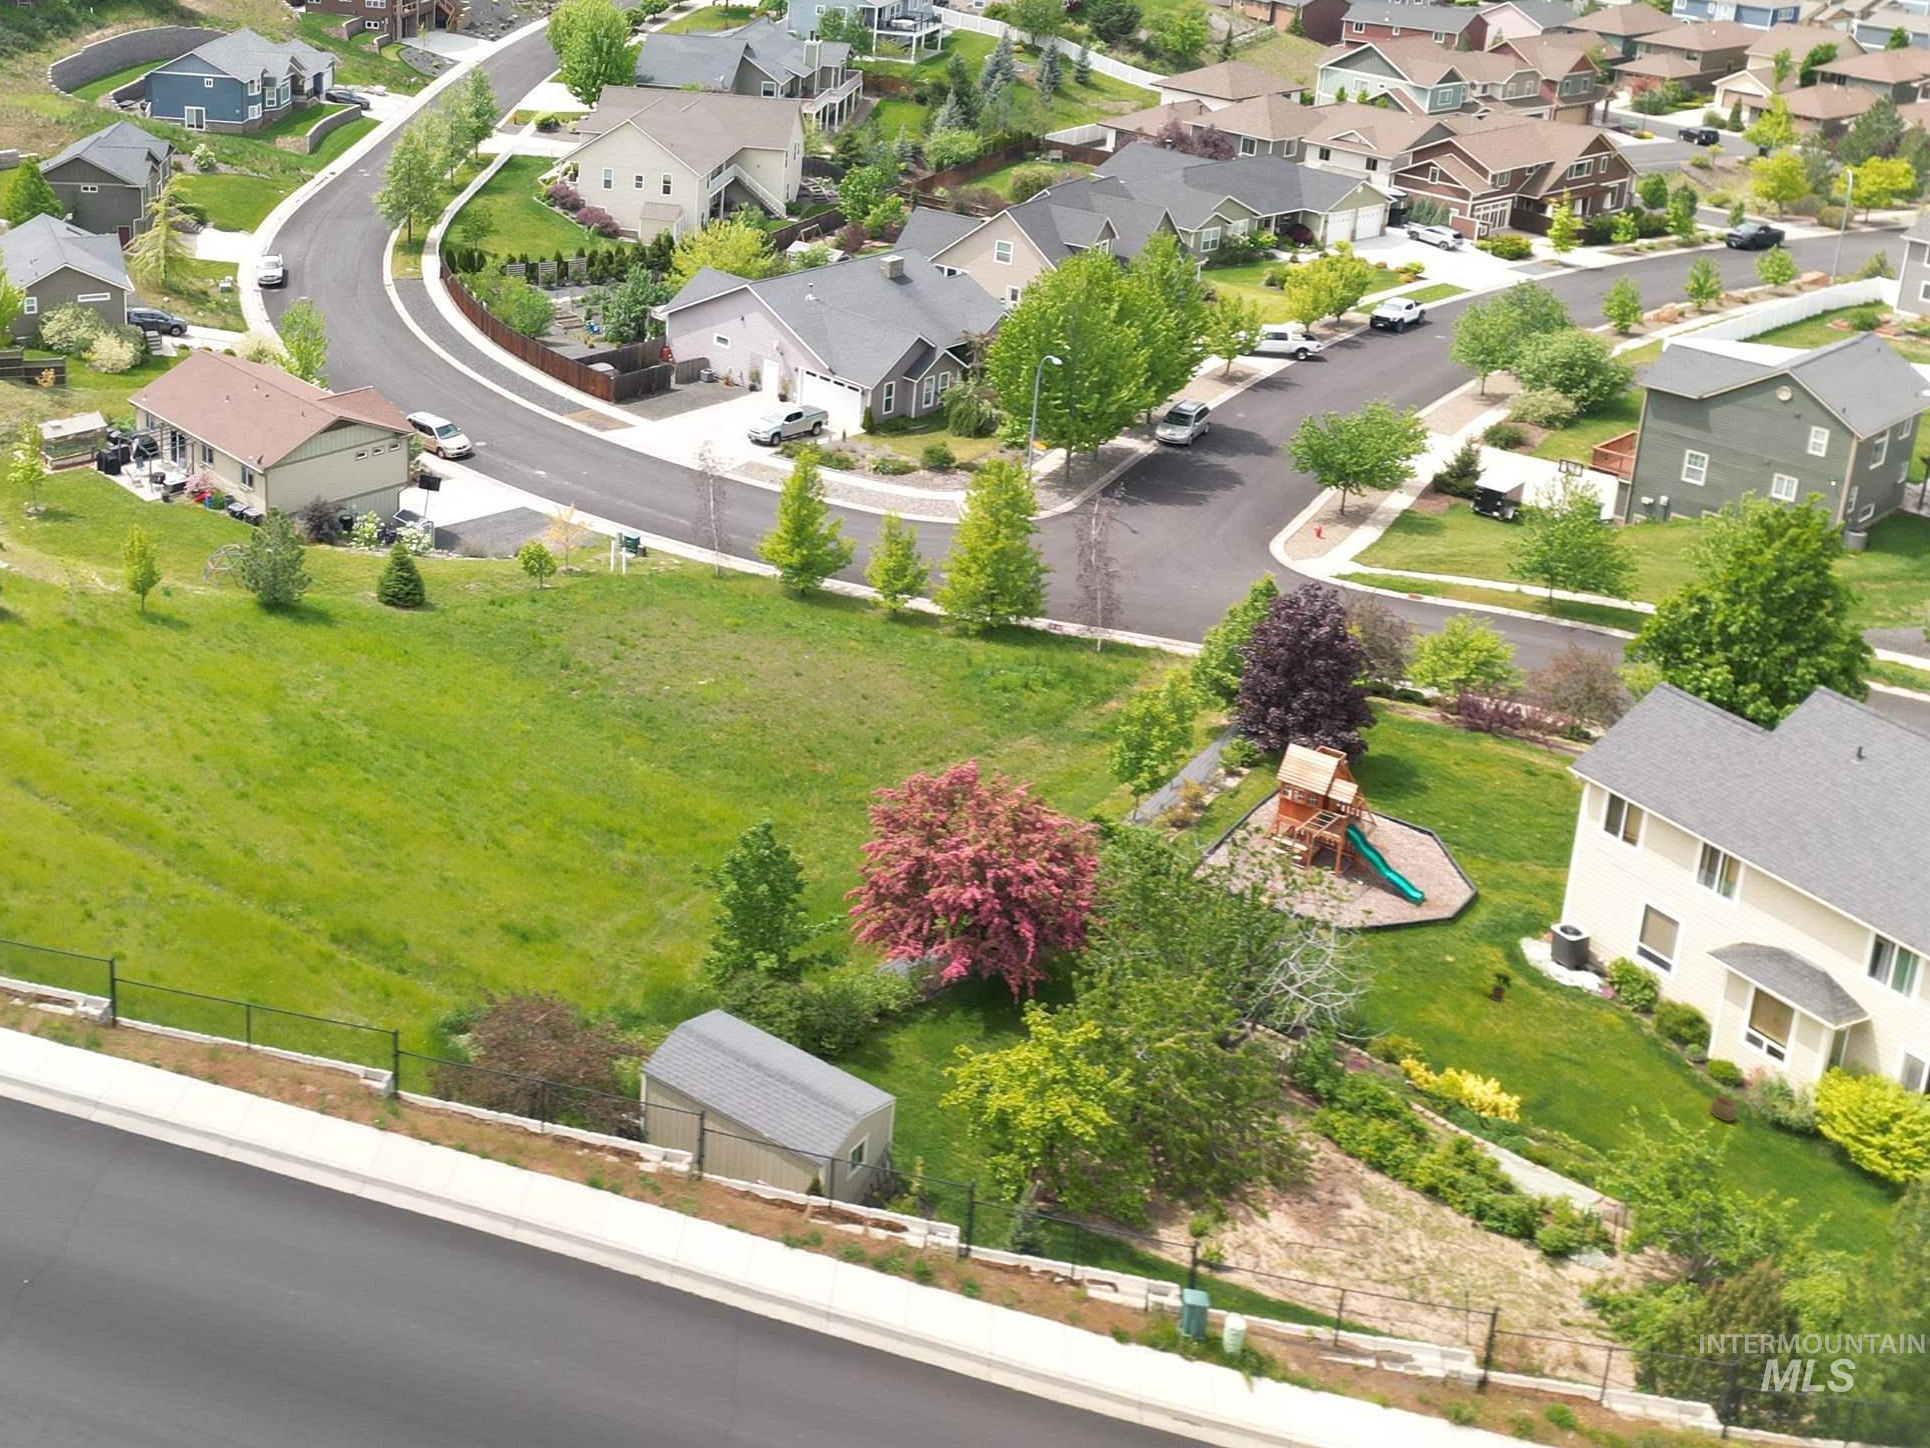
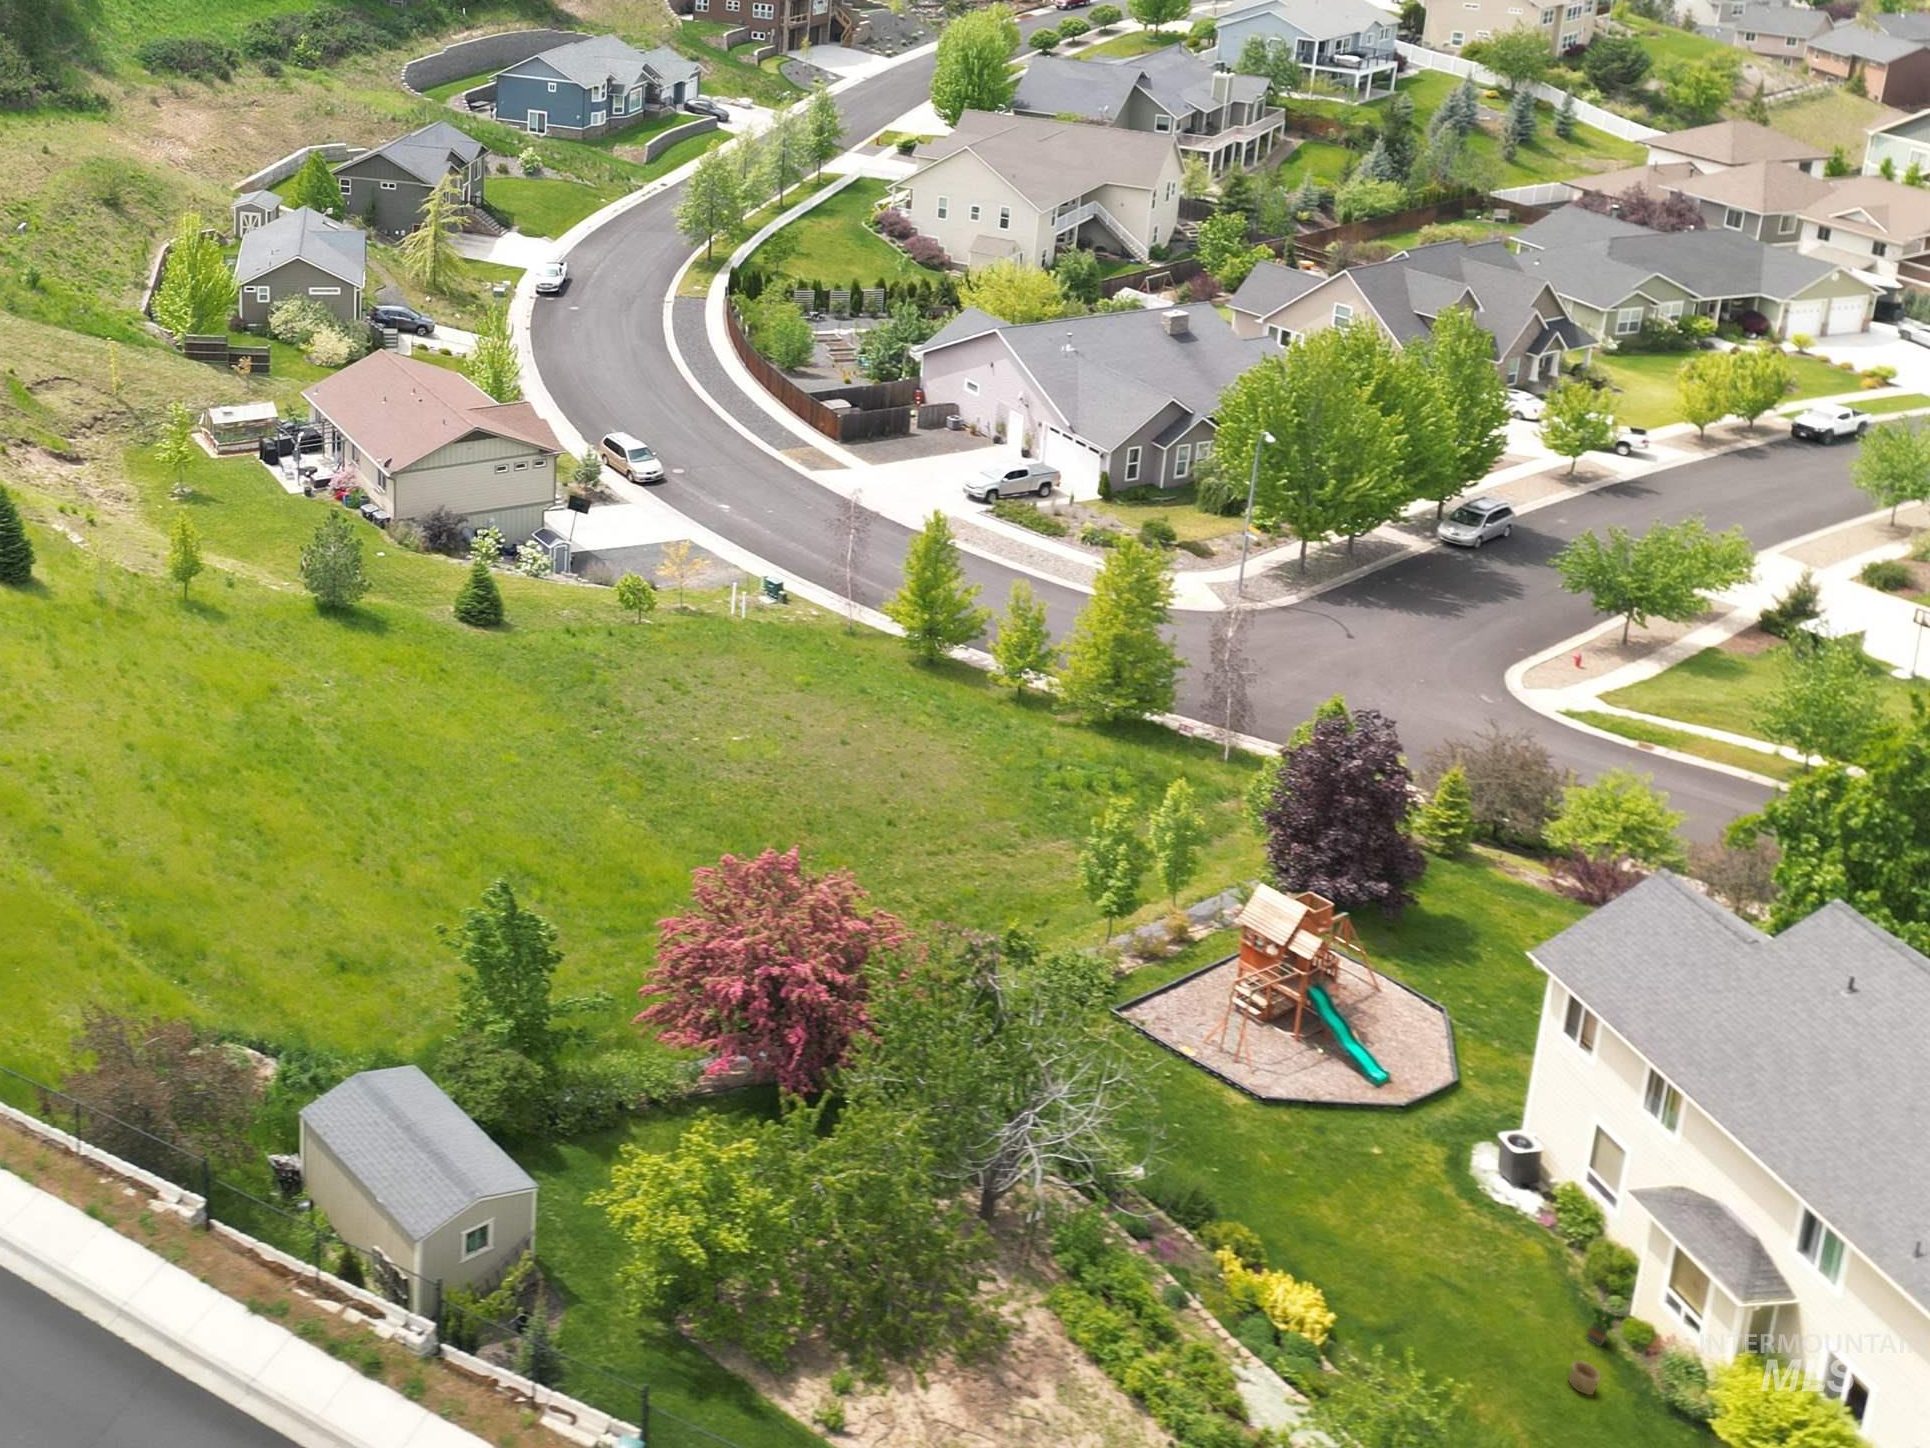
potted tree: present [1491,973,1511,1002] -> present [1587,1308,1617,1346]

